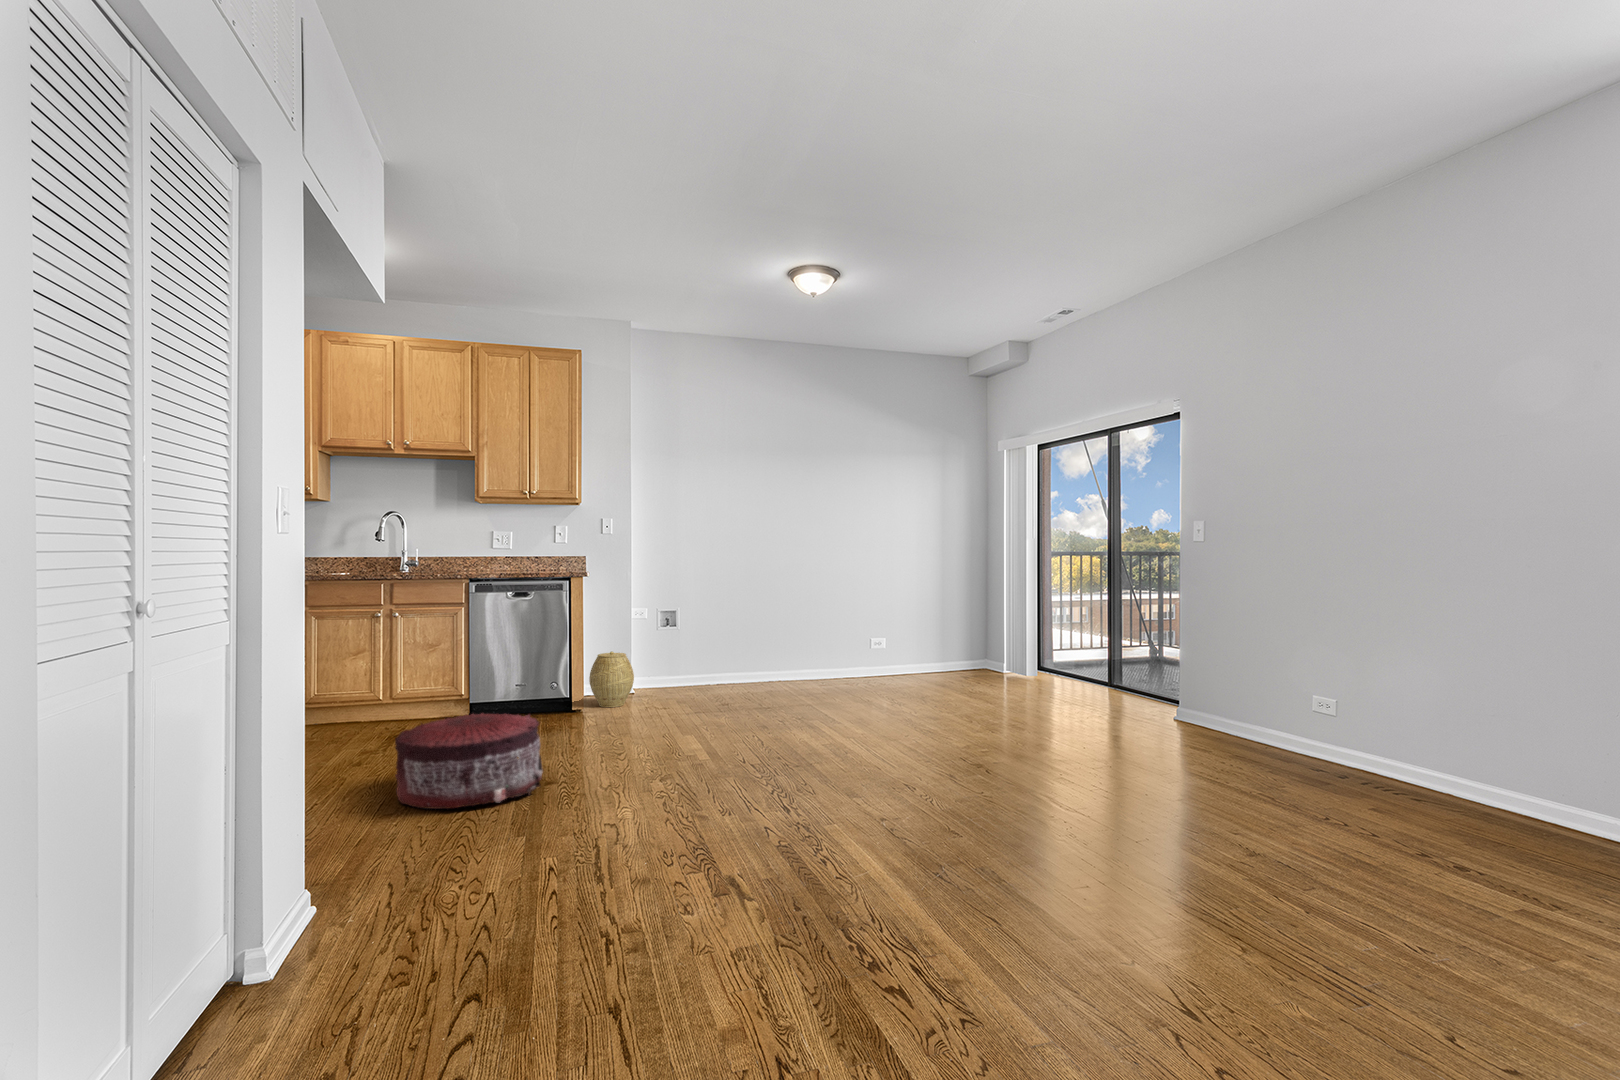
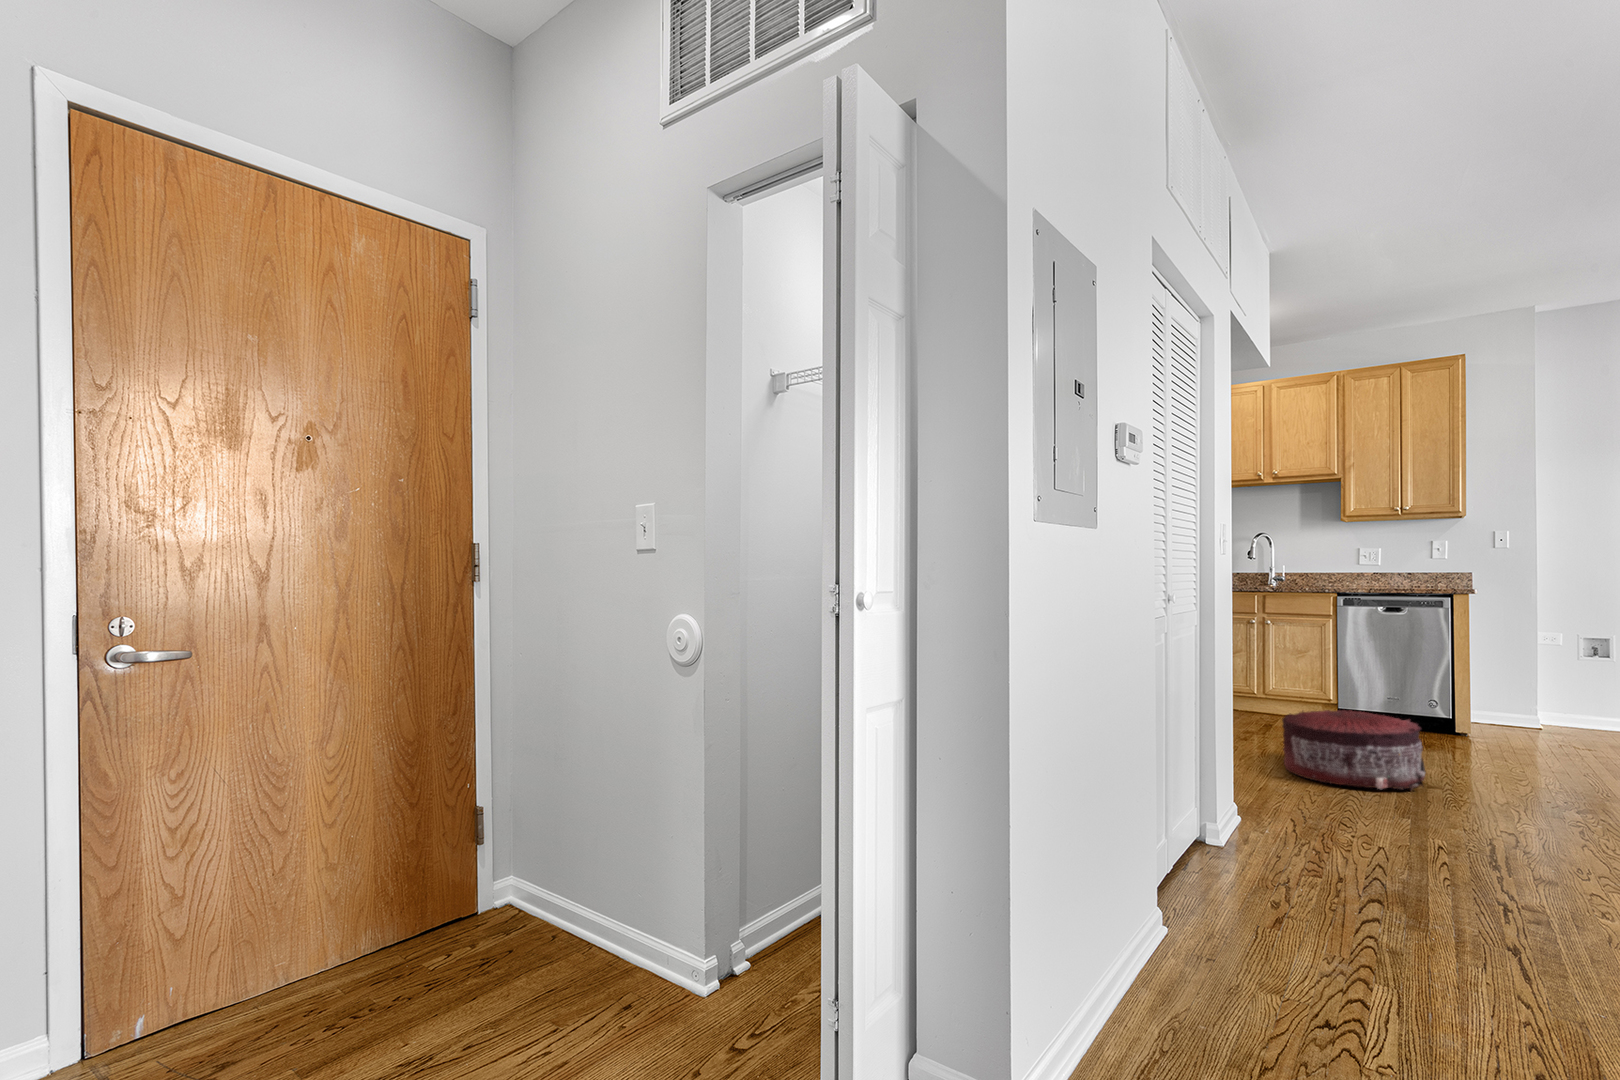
woven basket: present [589,651,634,707] -> none [1476,677,1537,737]

